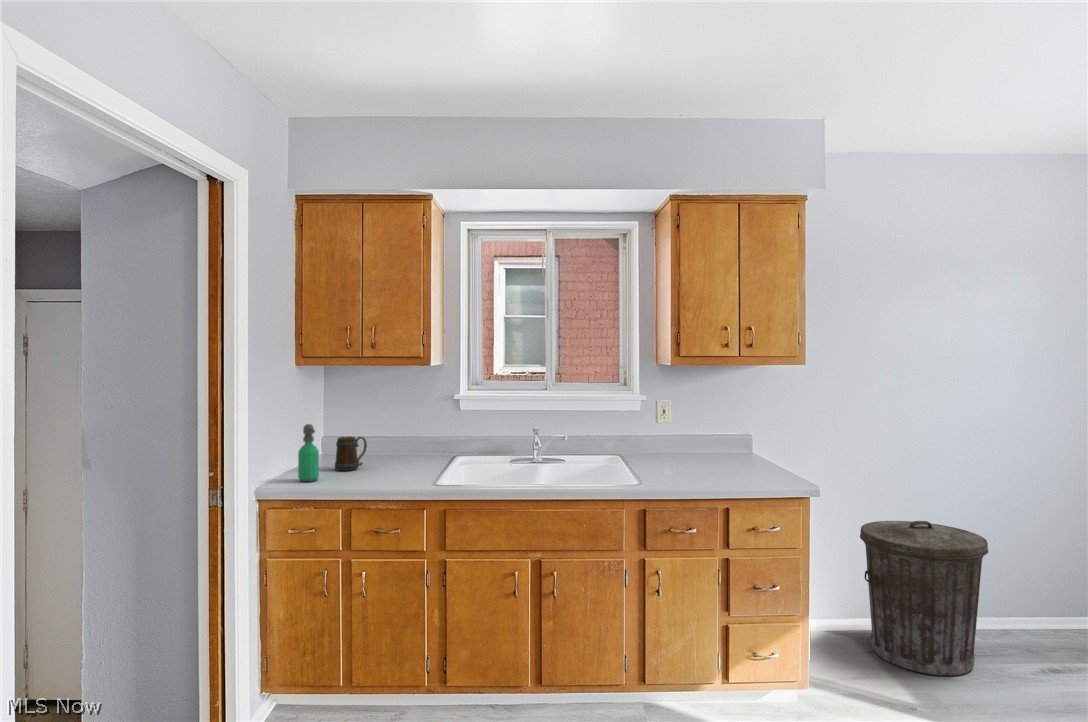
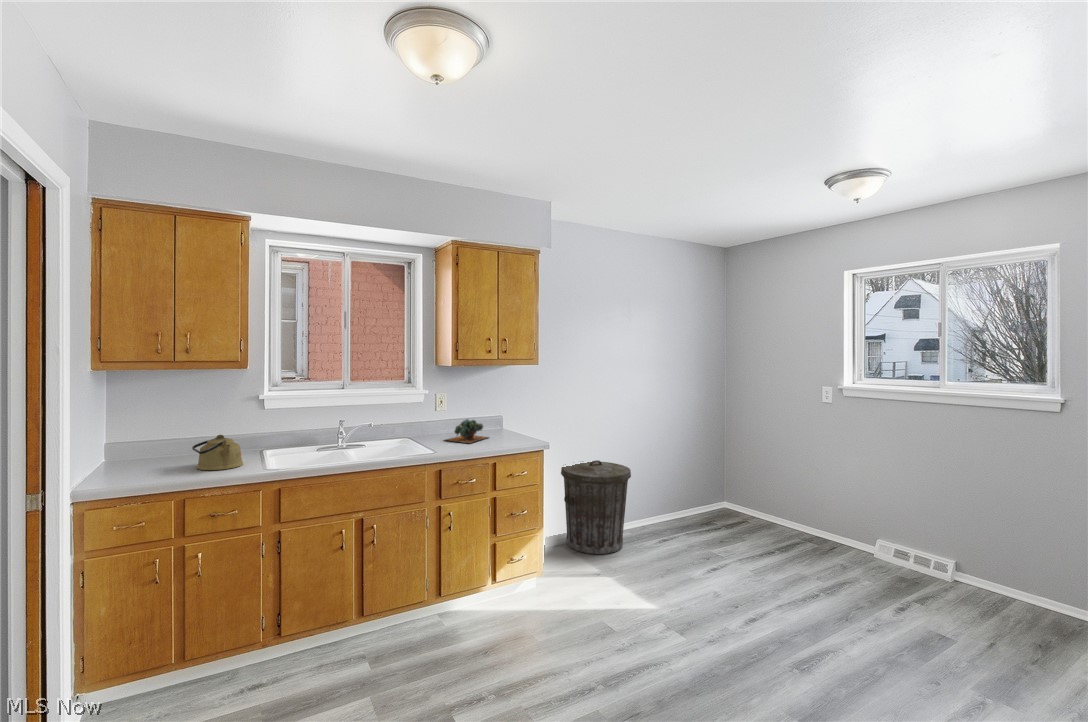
soap dispenser: present [298,424,319,482] -> none [120,423,143,477]
mug: present [335,437,367,471] -> none [149,431,182,463]
succulent plant: none [663,441,731,476] -> present [445,419,488,443]
kettle: none [366,443,415,482] -> present [192,435,243,470]

